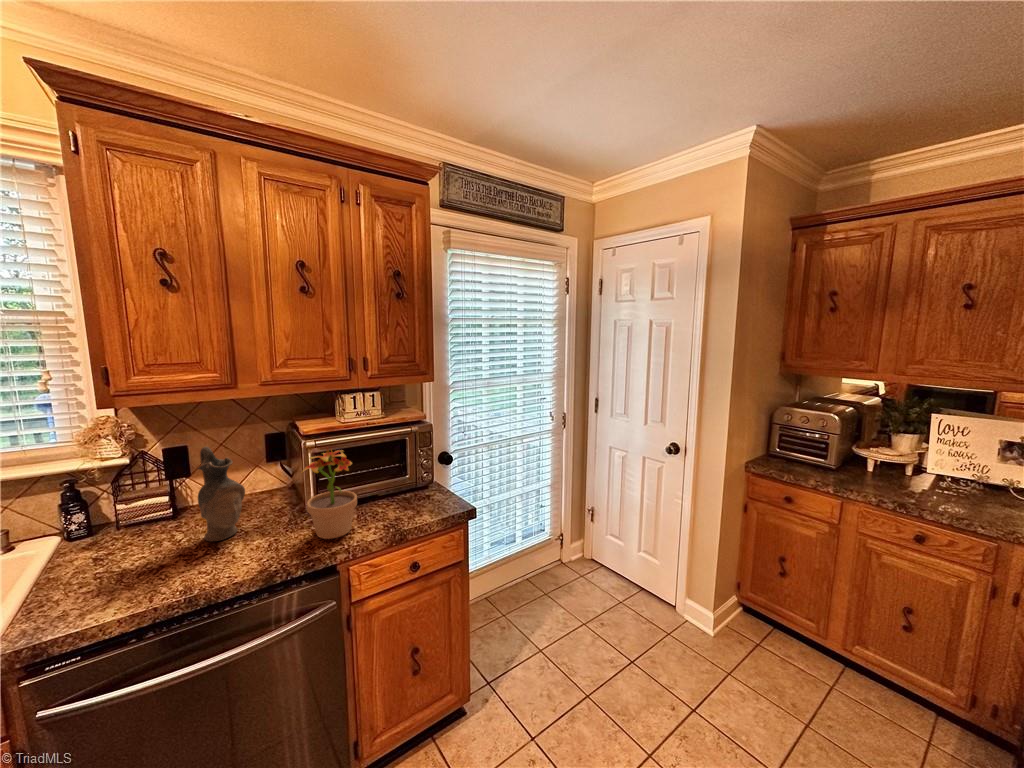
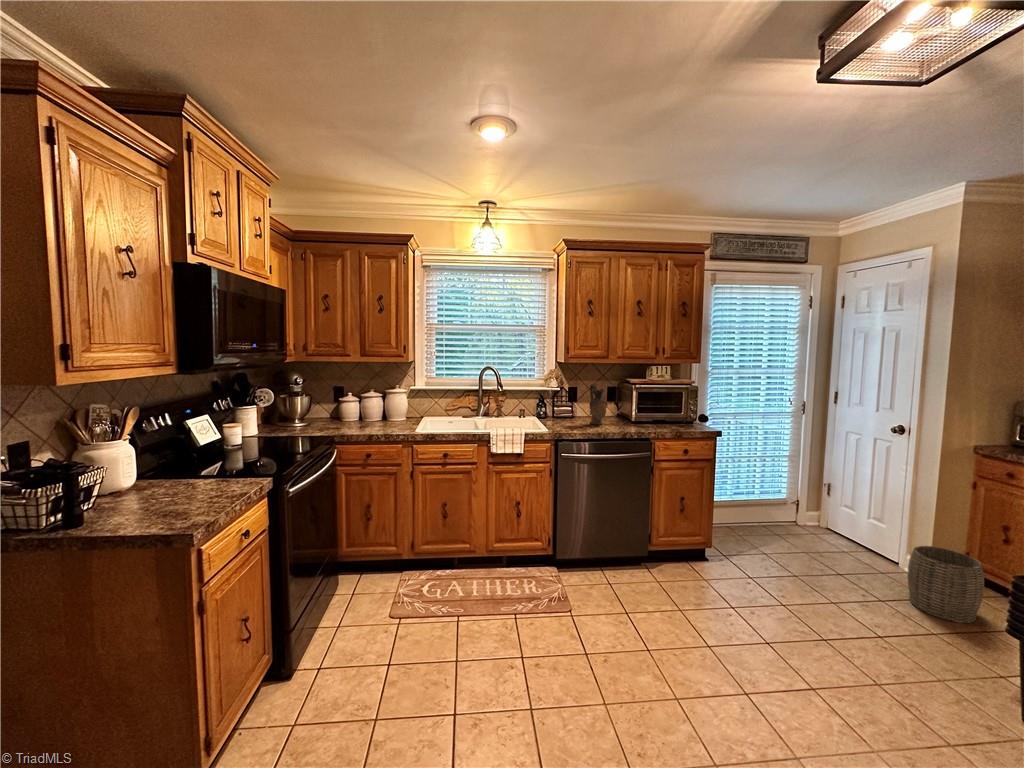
potted plant: present [301,448,357,539] -> none [636,386,659,429]
woven basket: none [714,613,800,732] -> present [907,546,984,623]

